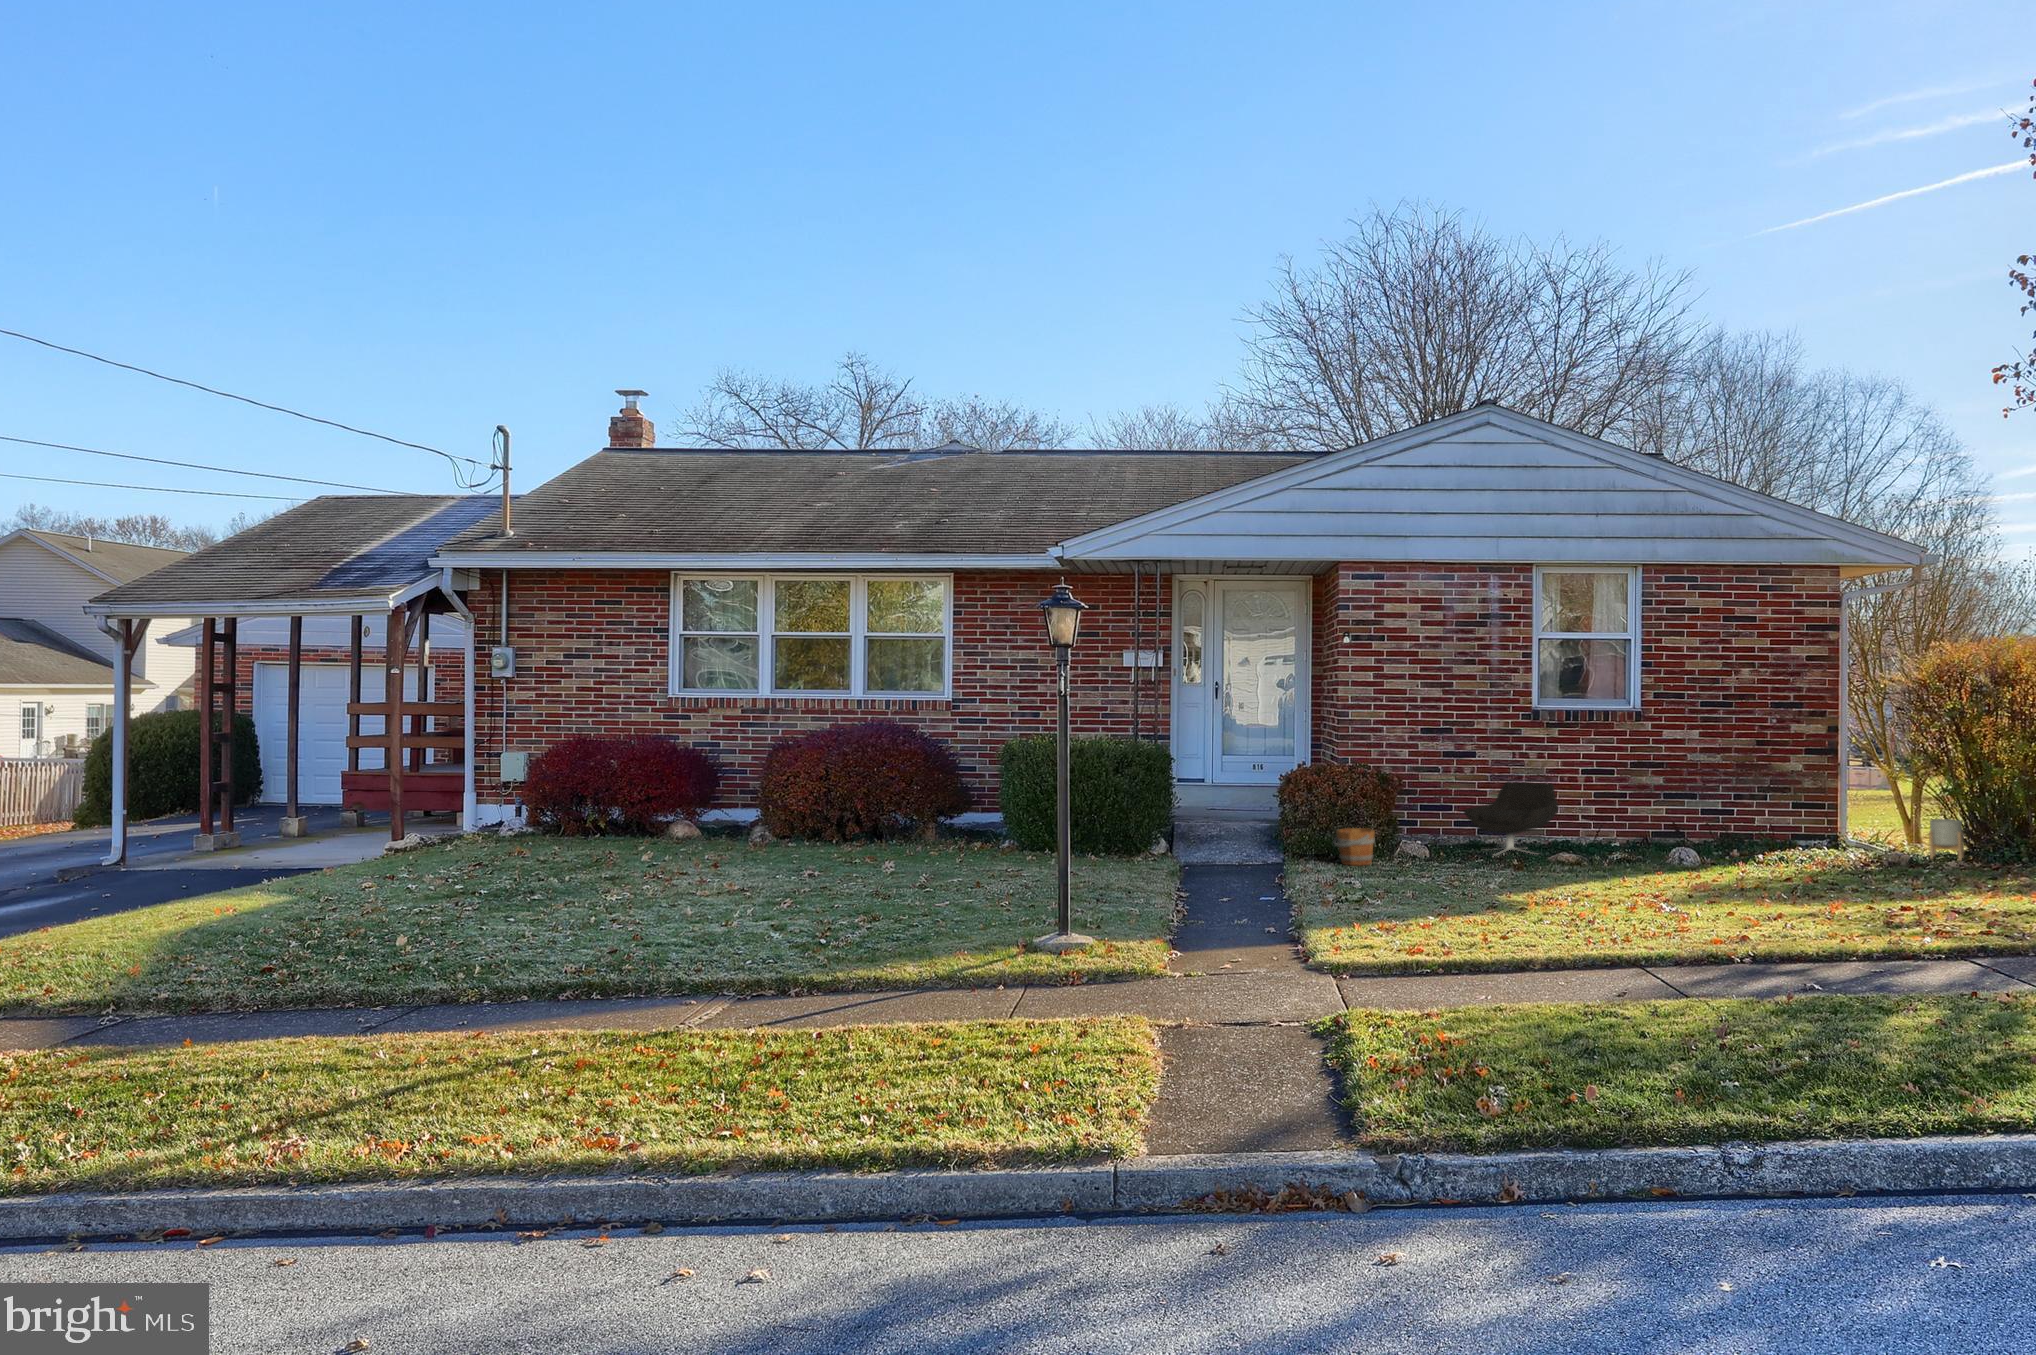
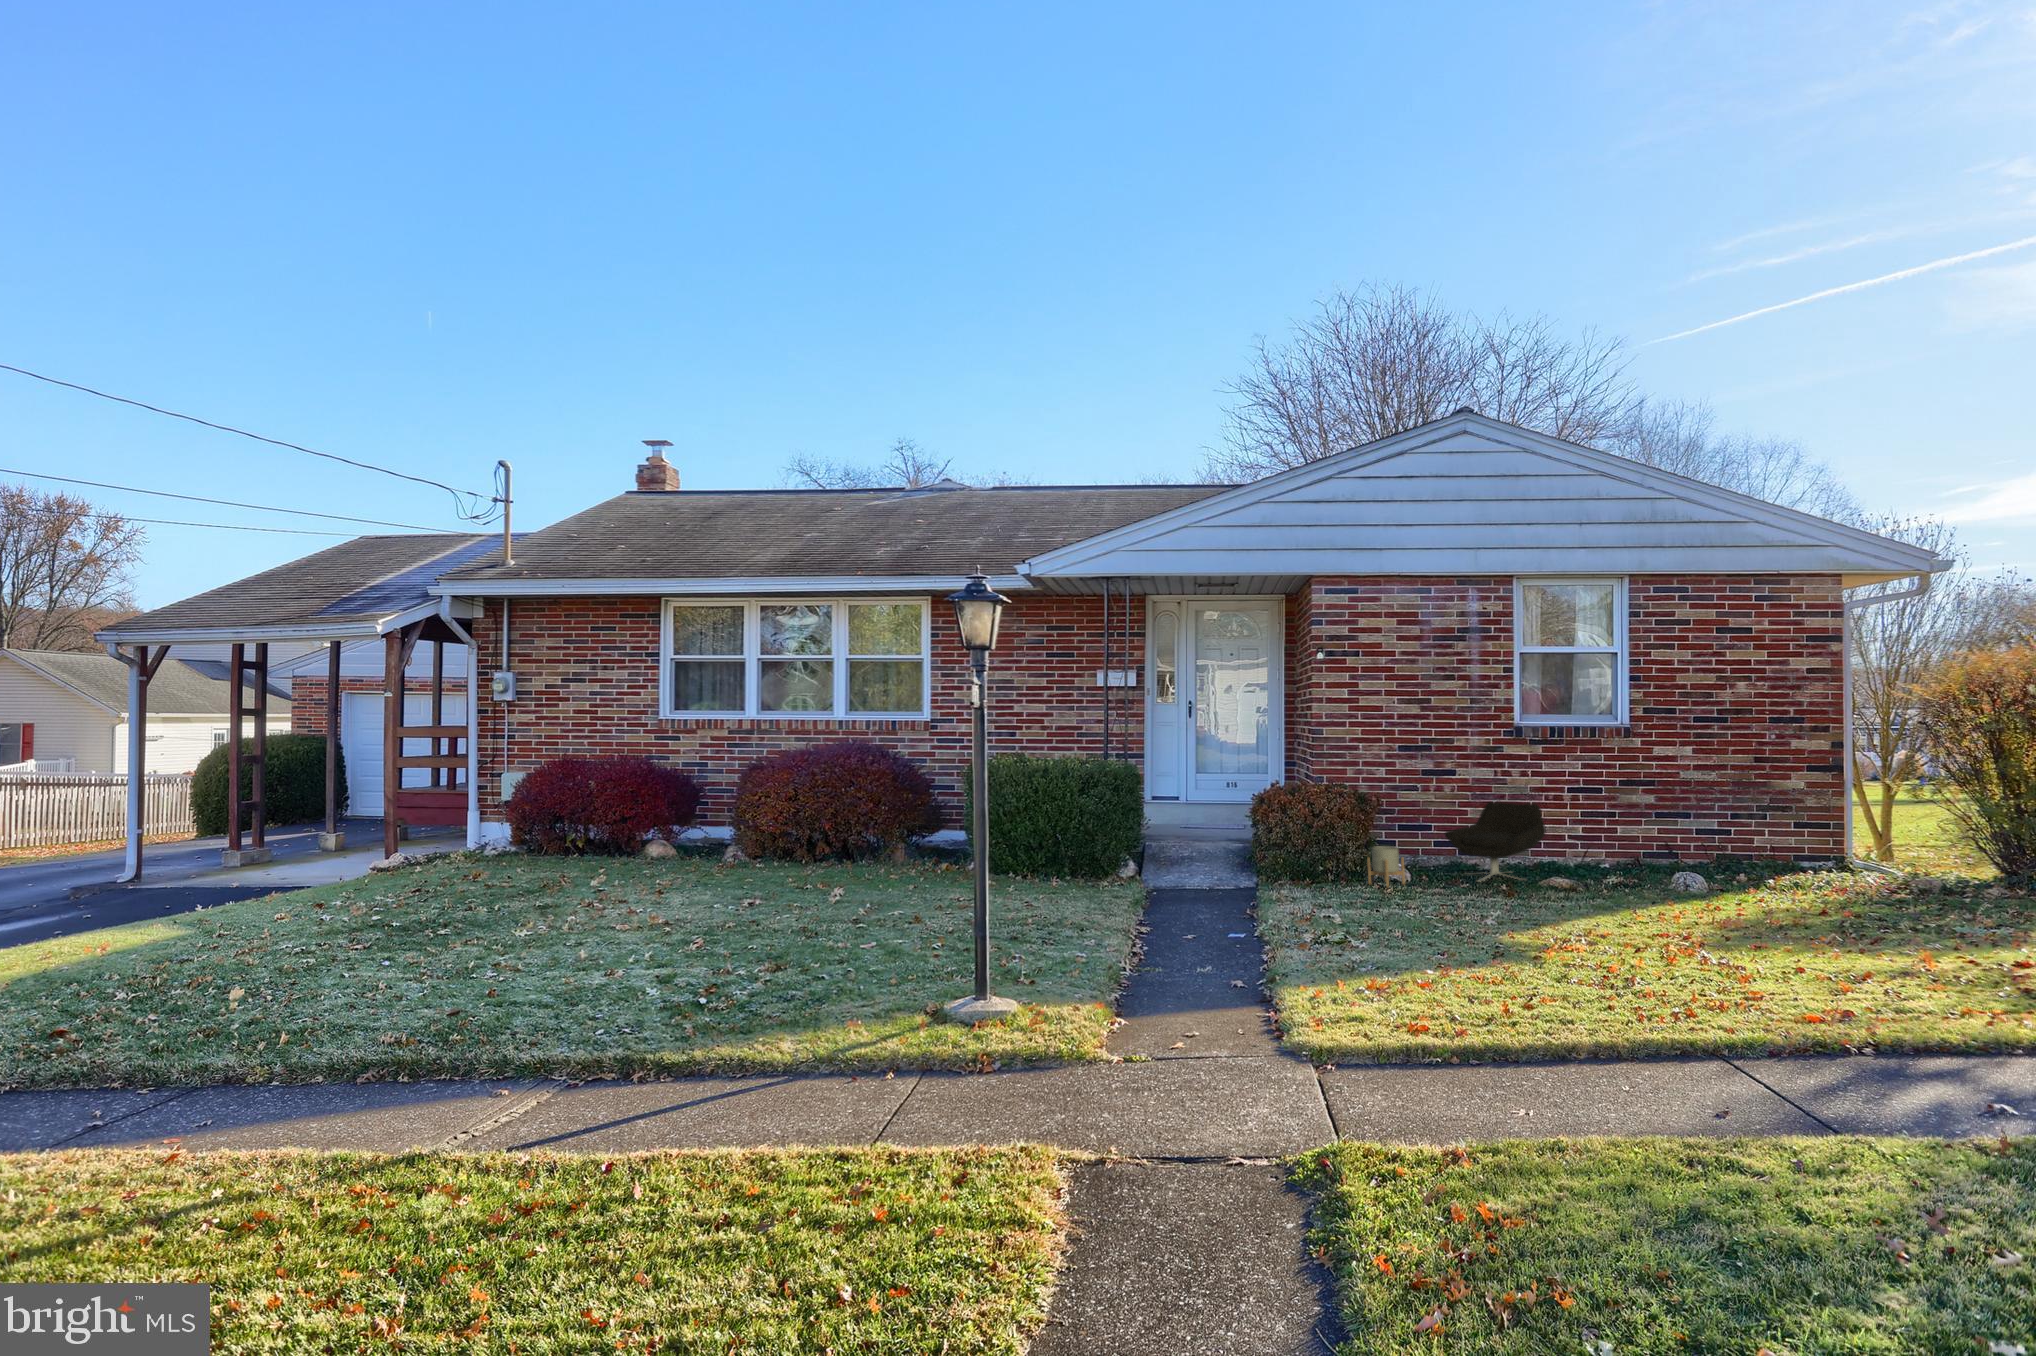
planter: present [1929,819,1964,860] -> present [1367,846,1405,887]
bucket: present [1334,828,1375,865] -> none [1307,853,1351,894]

